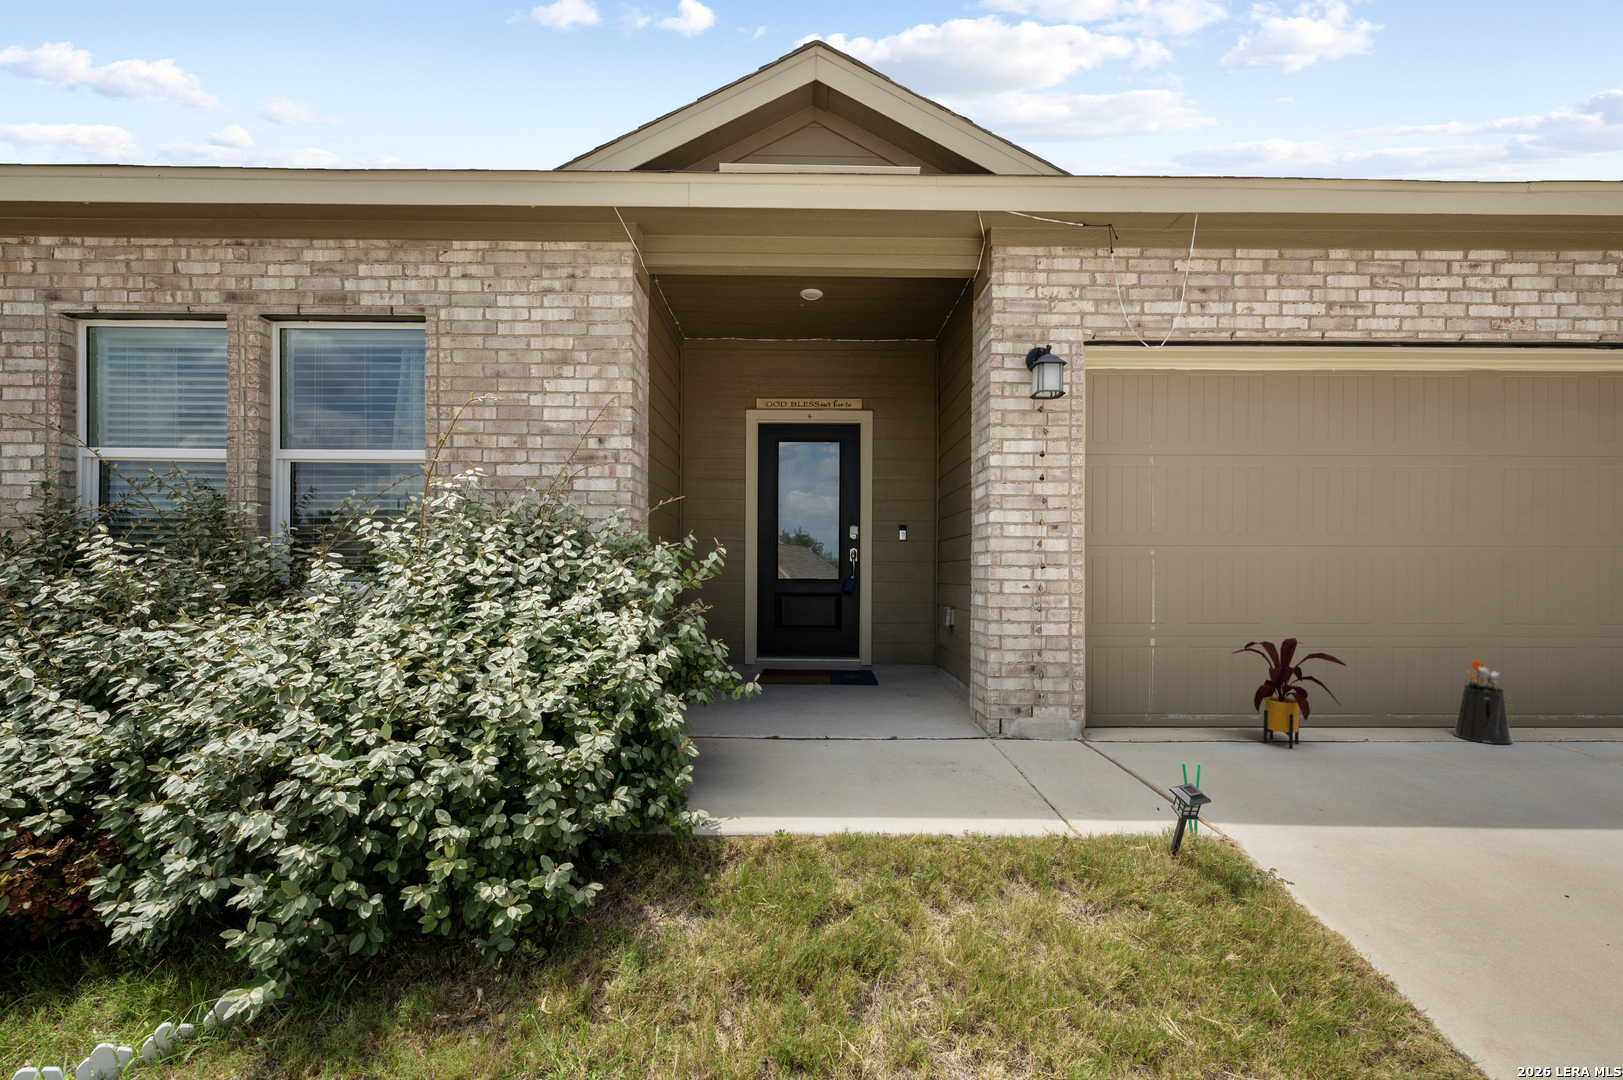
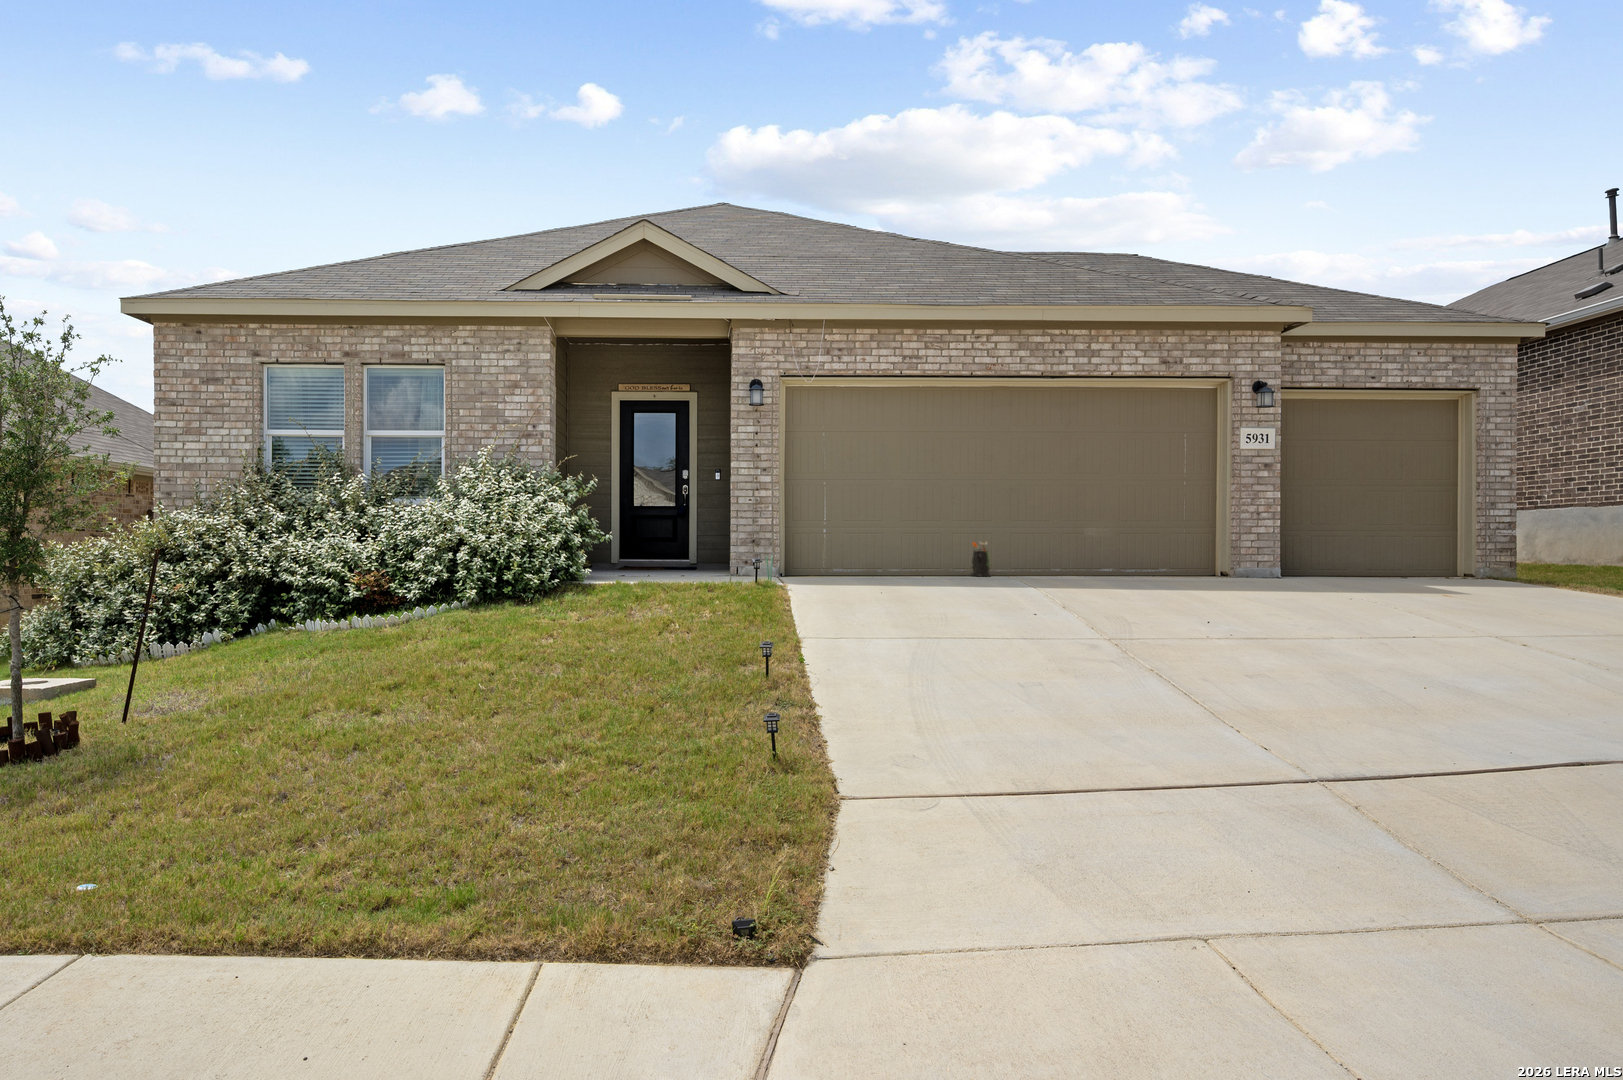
house plant: present [1232,638,1346,748] -> none [850,526,892,576]

